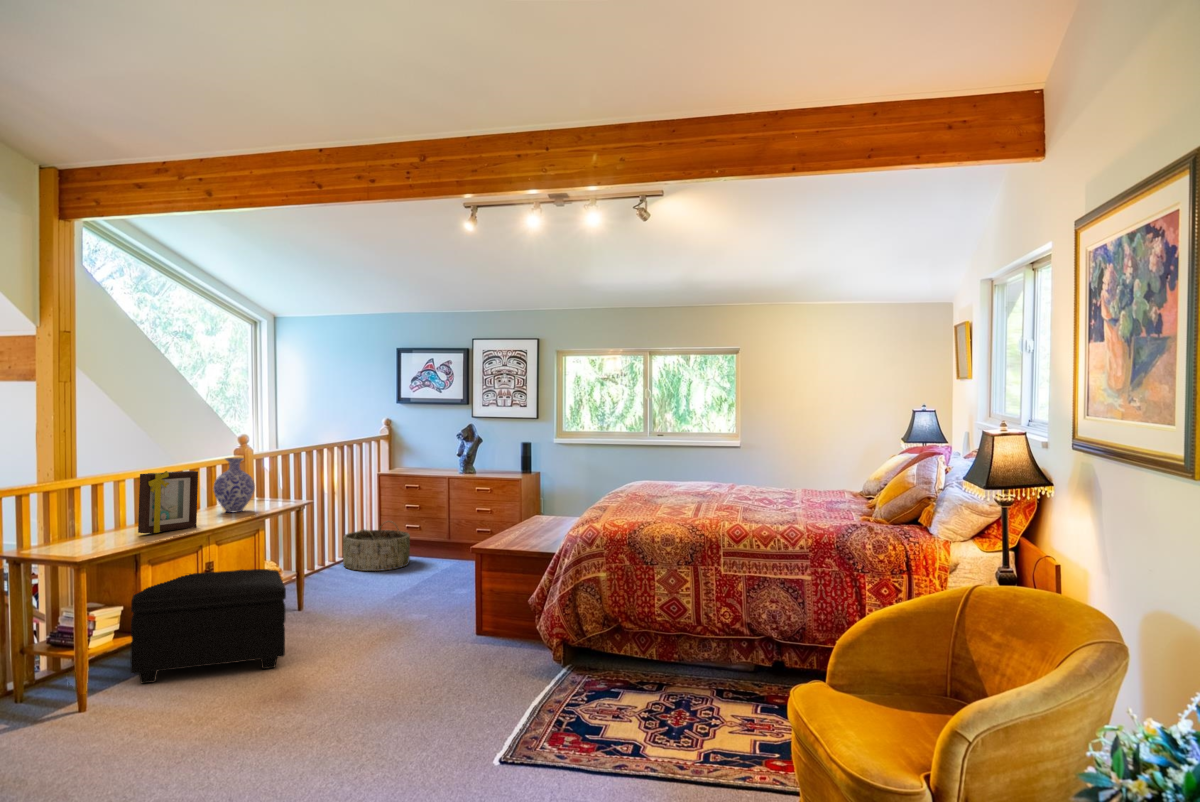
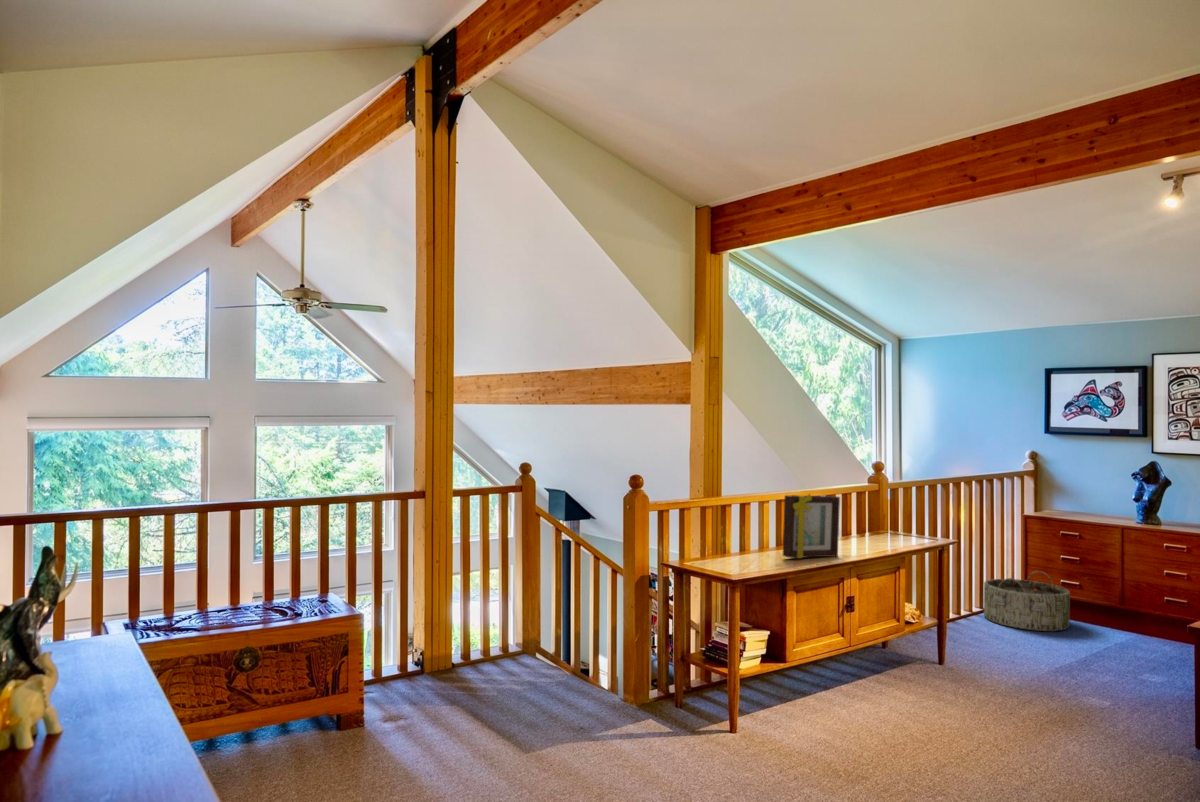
vase: present [213,458,255,512] -> none [851,485,895,544]
footstool: present [130,569,286,683] -> none [776,604,941,735]

